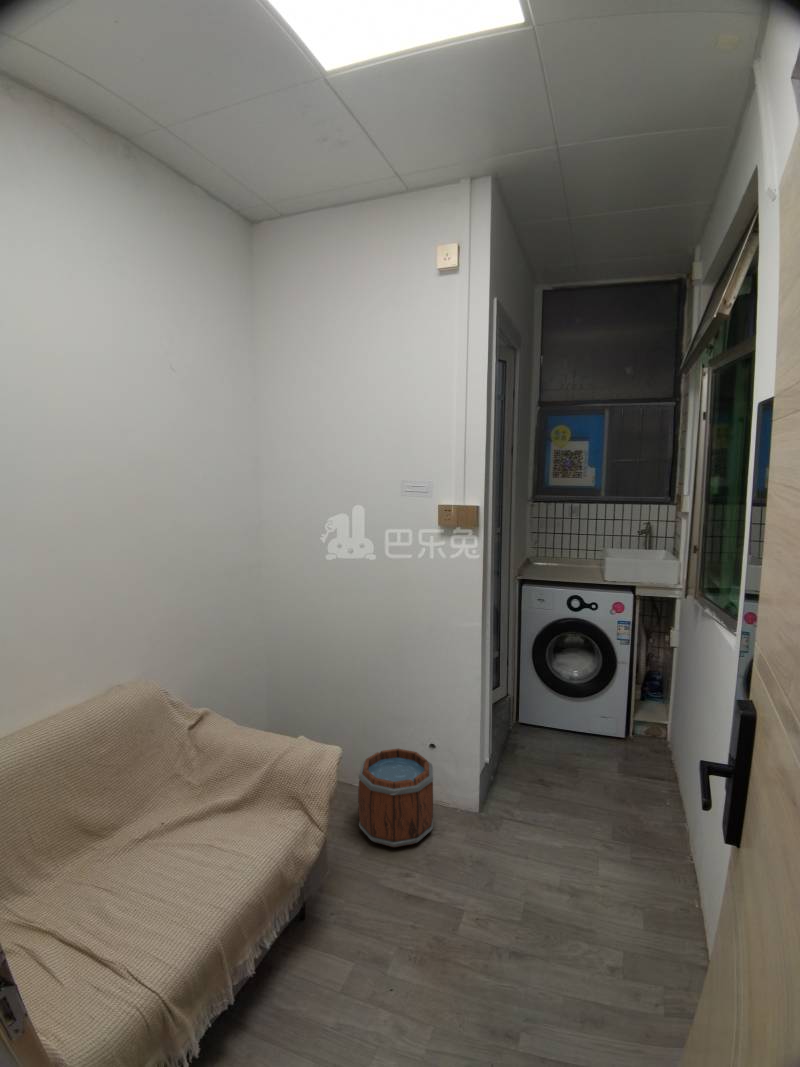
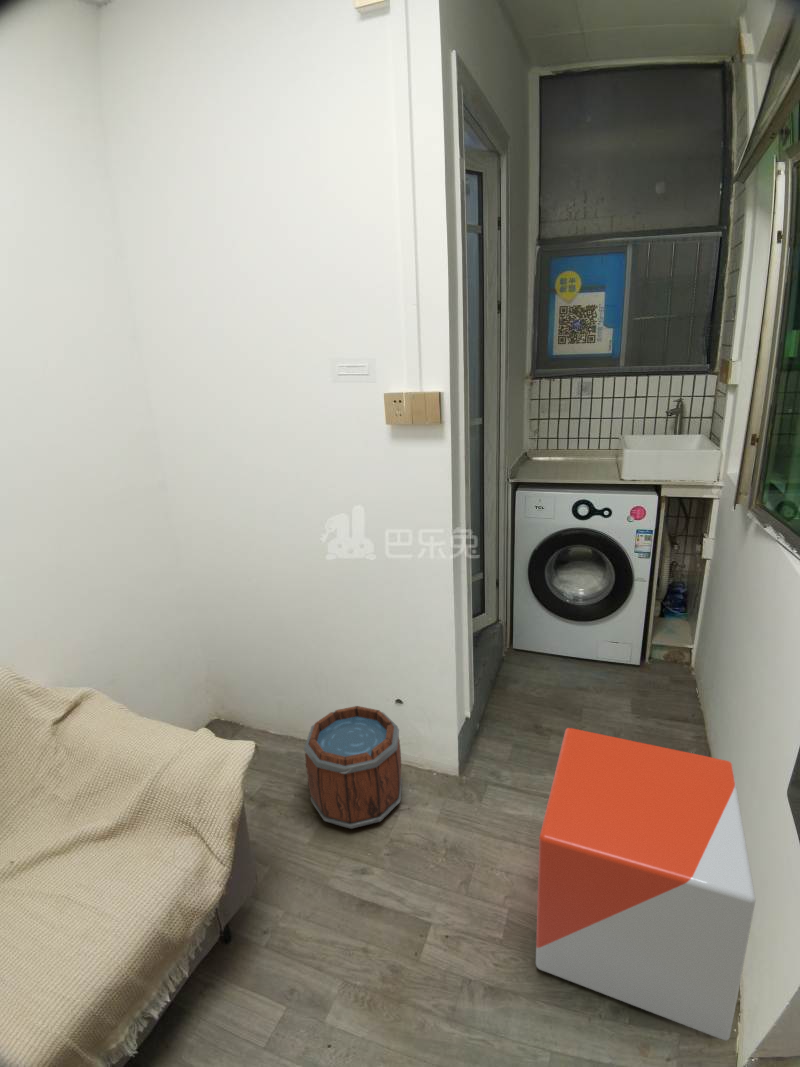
stool: none [549,759,705,990] -> present [536,728,756,1040]

